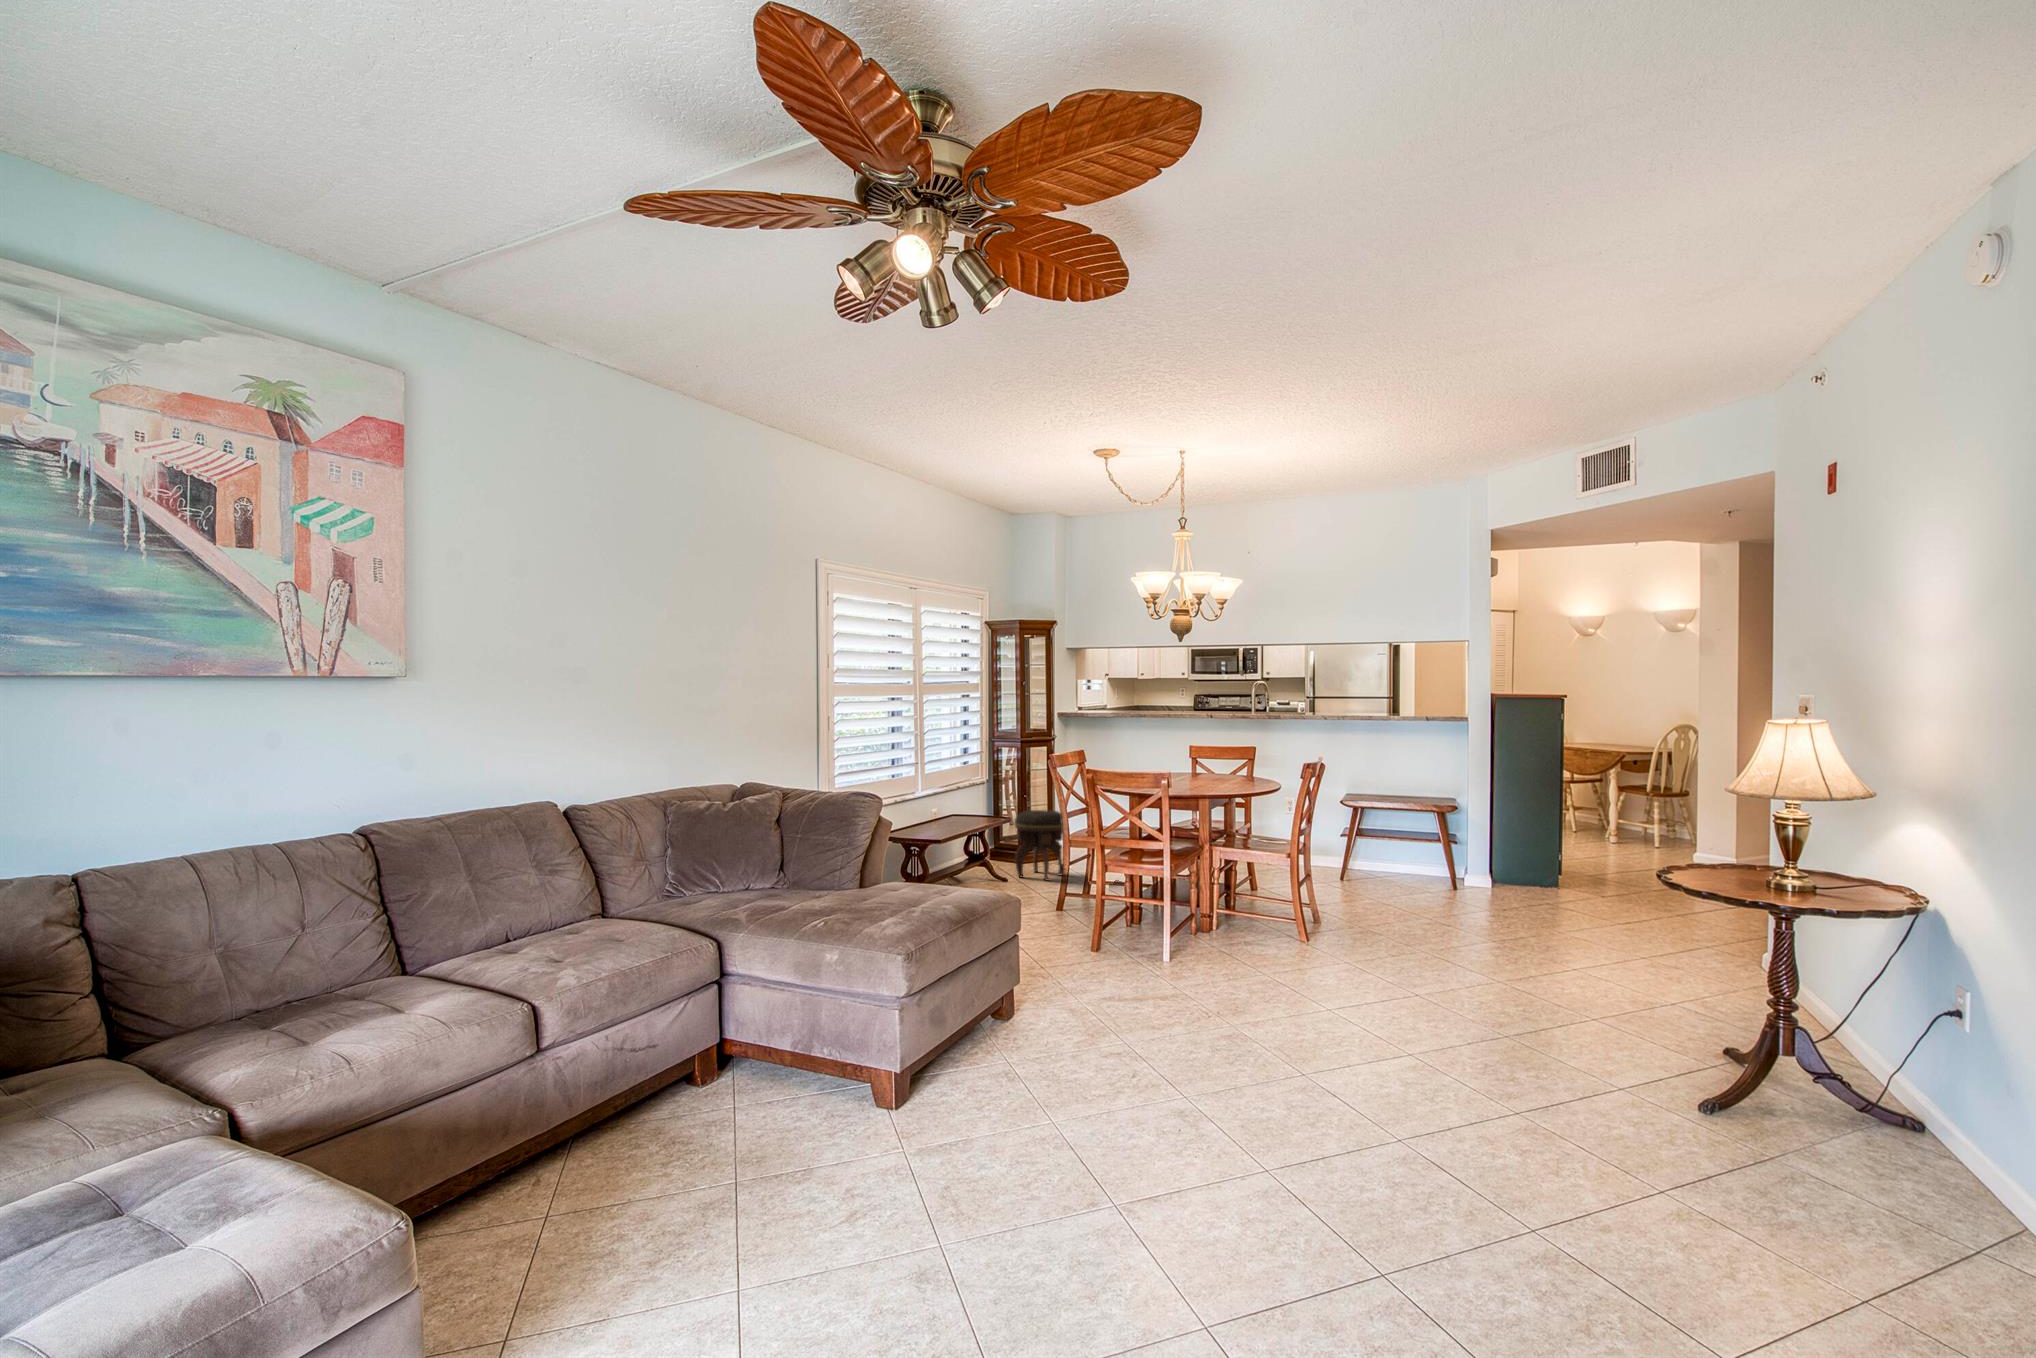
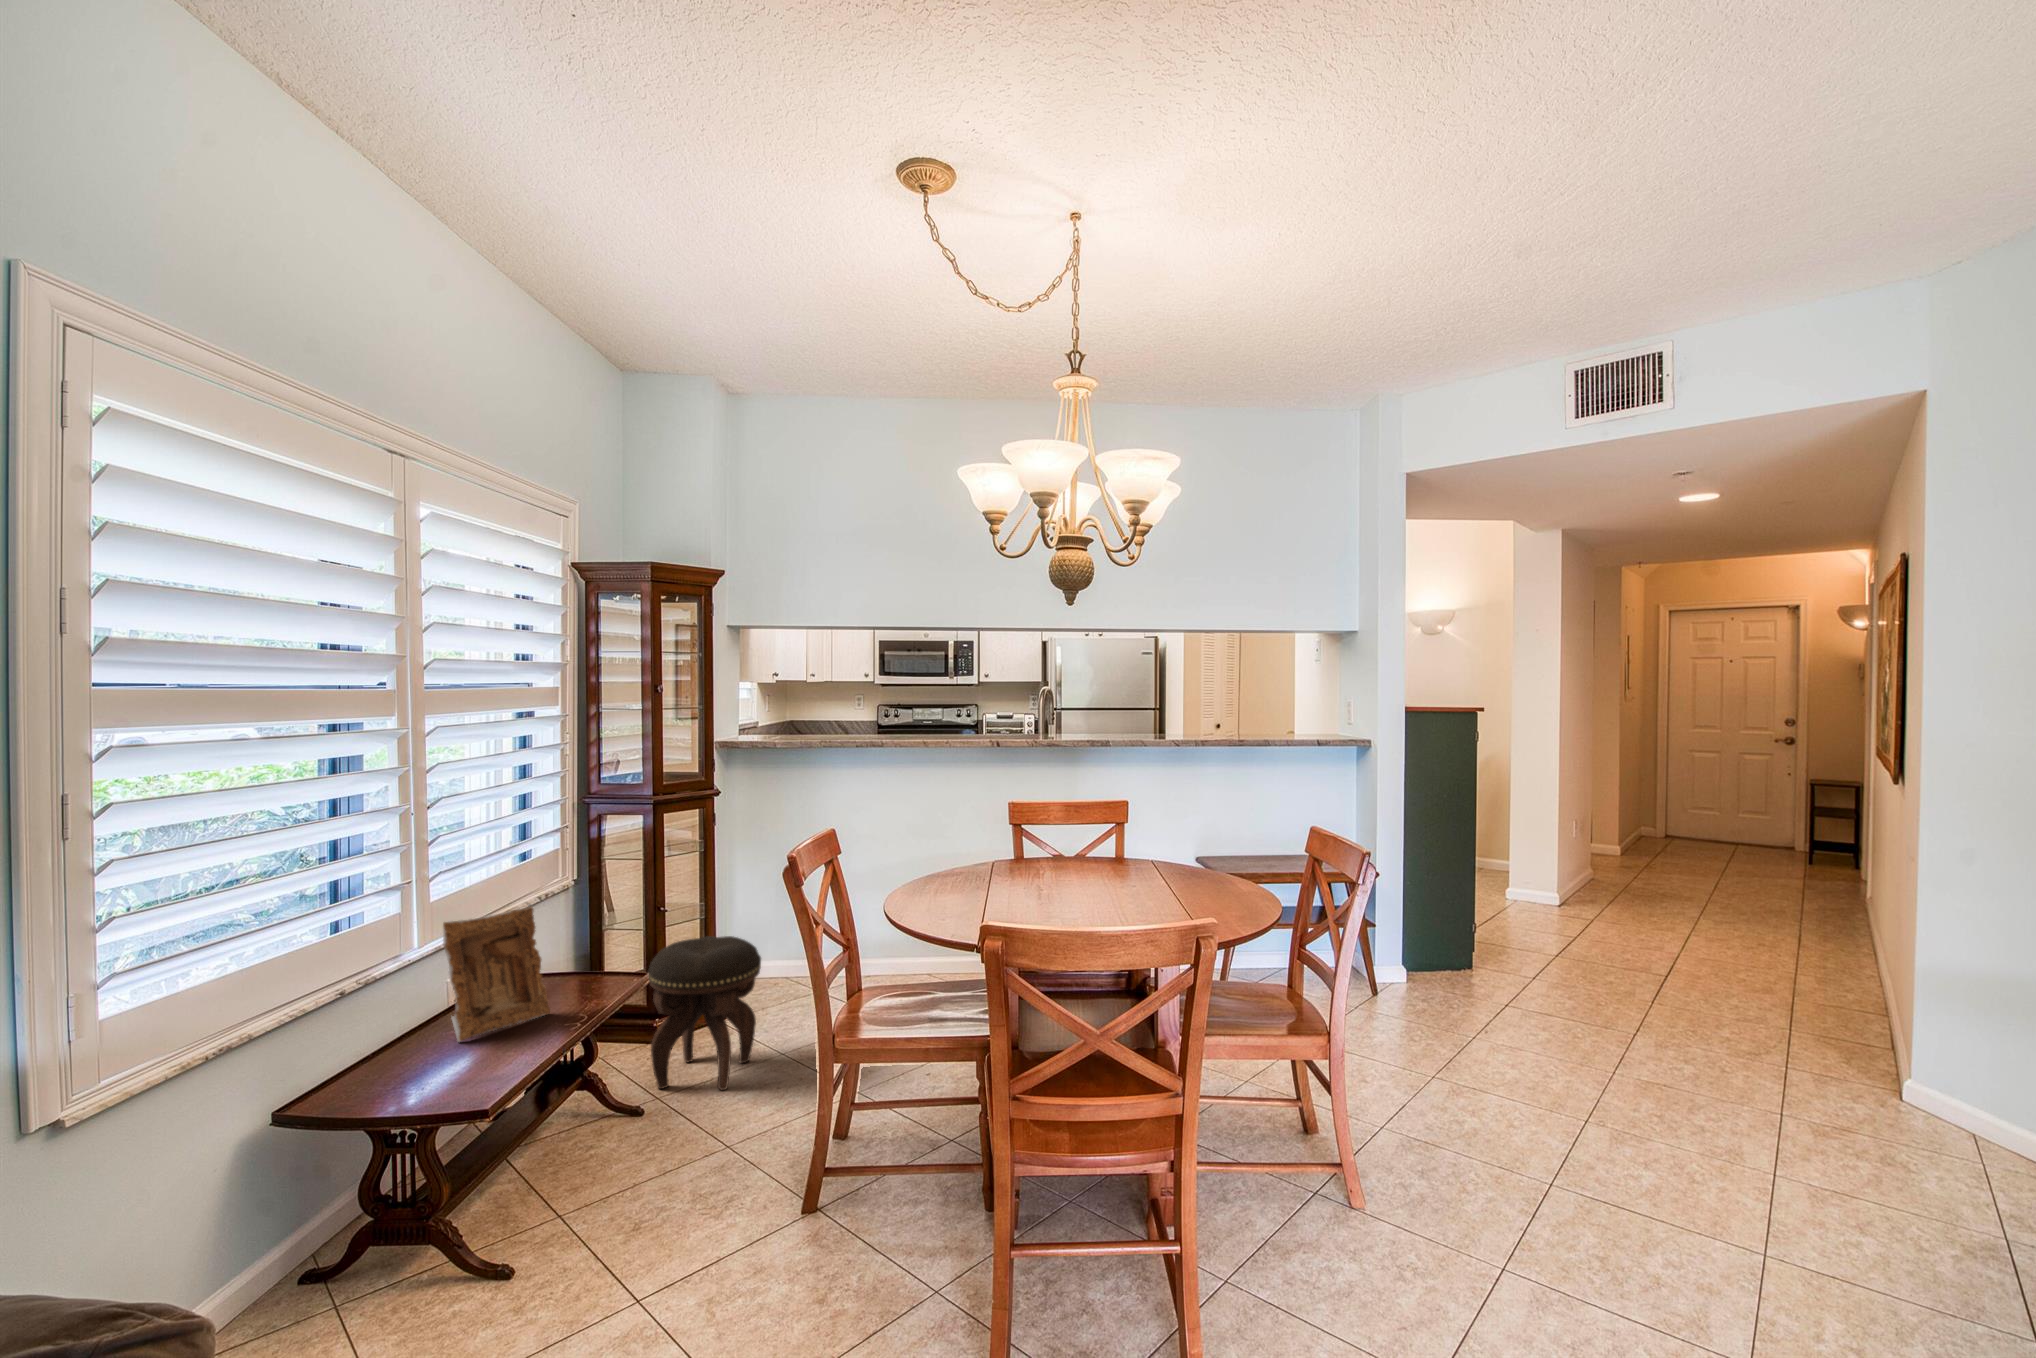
picture frame: none [929,778,968,825] -> present [443,906,550,1042]

